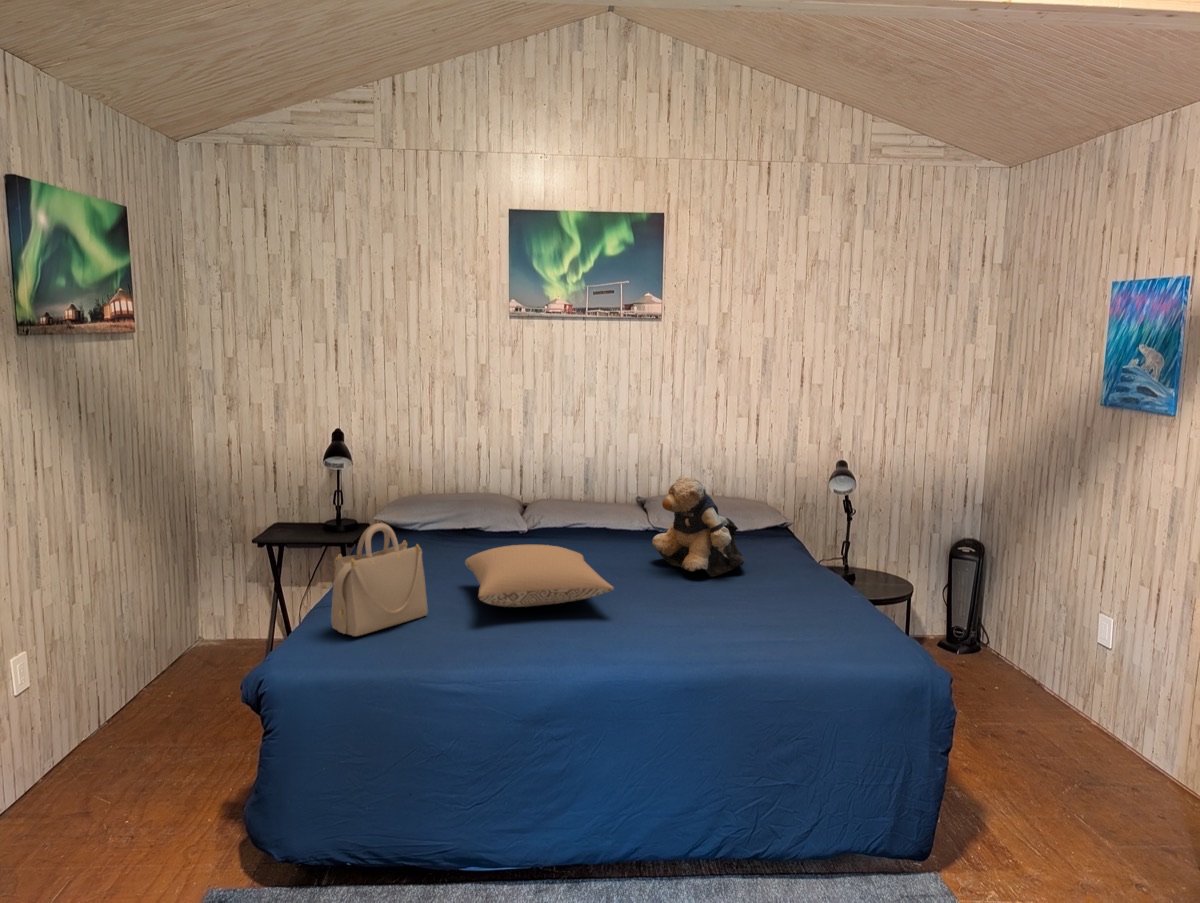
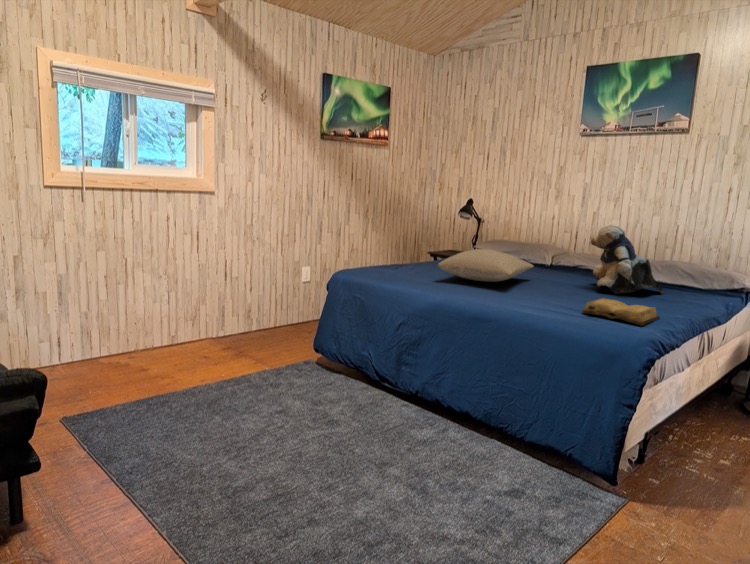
handbag: present [331,523,428,636] -> none [379,222,429,275]
diary: none [746,596,844,631] -> present [582,298,660,326]

